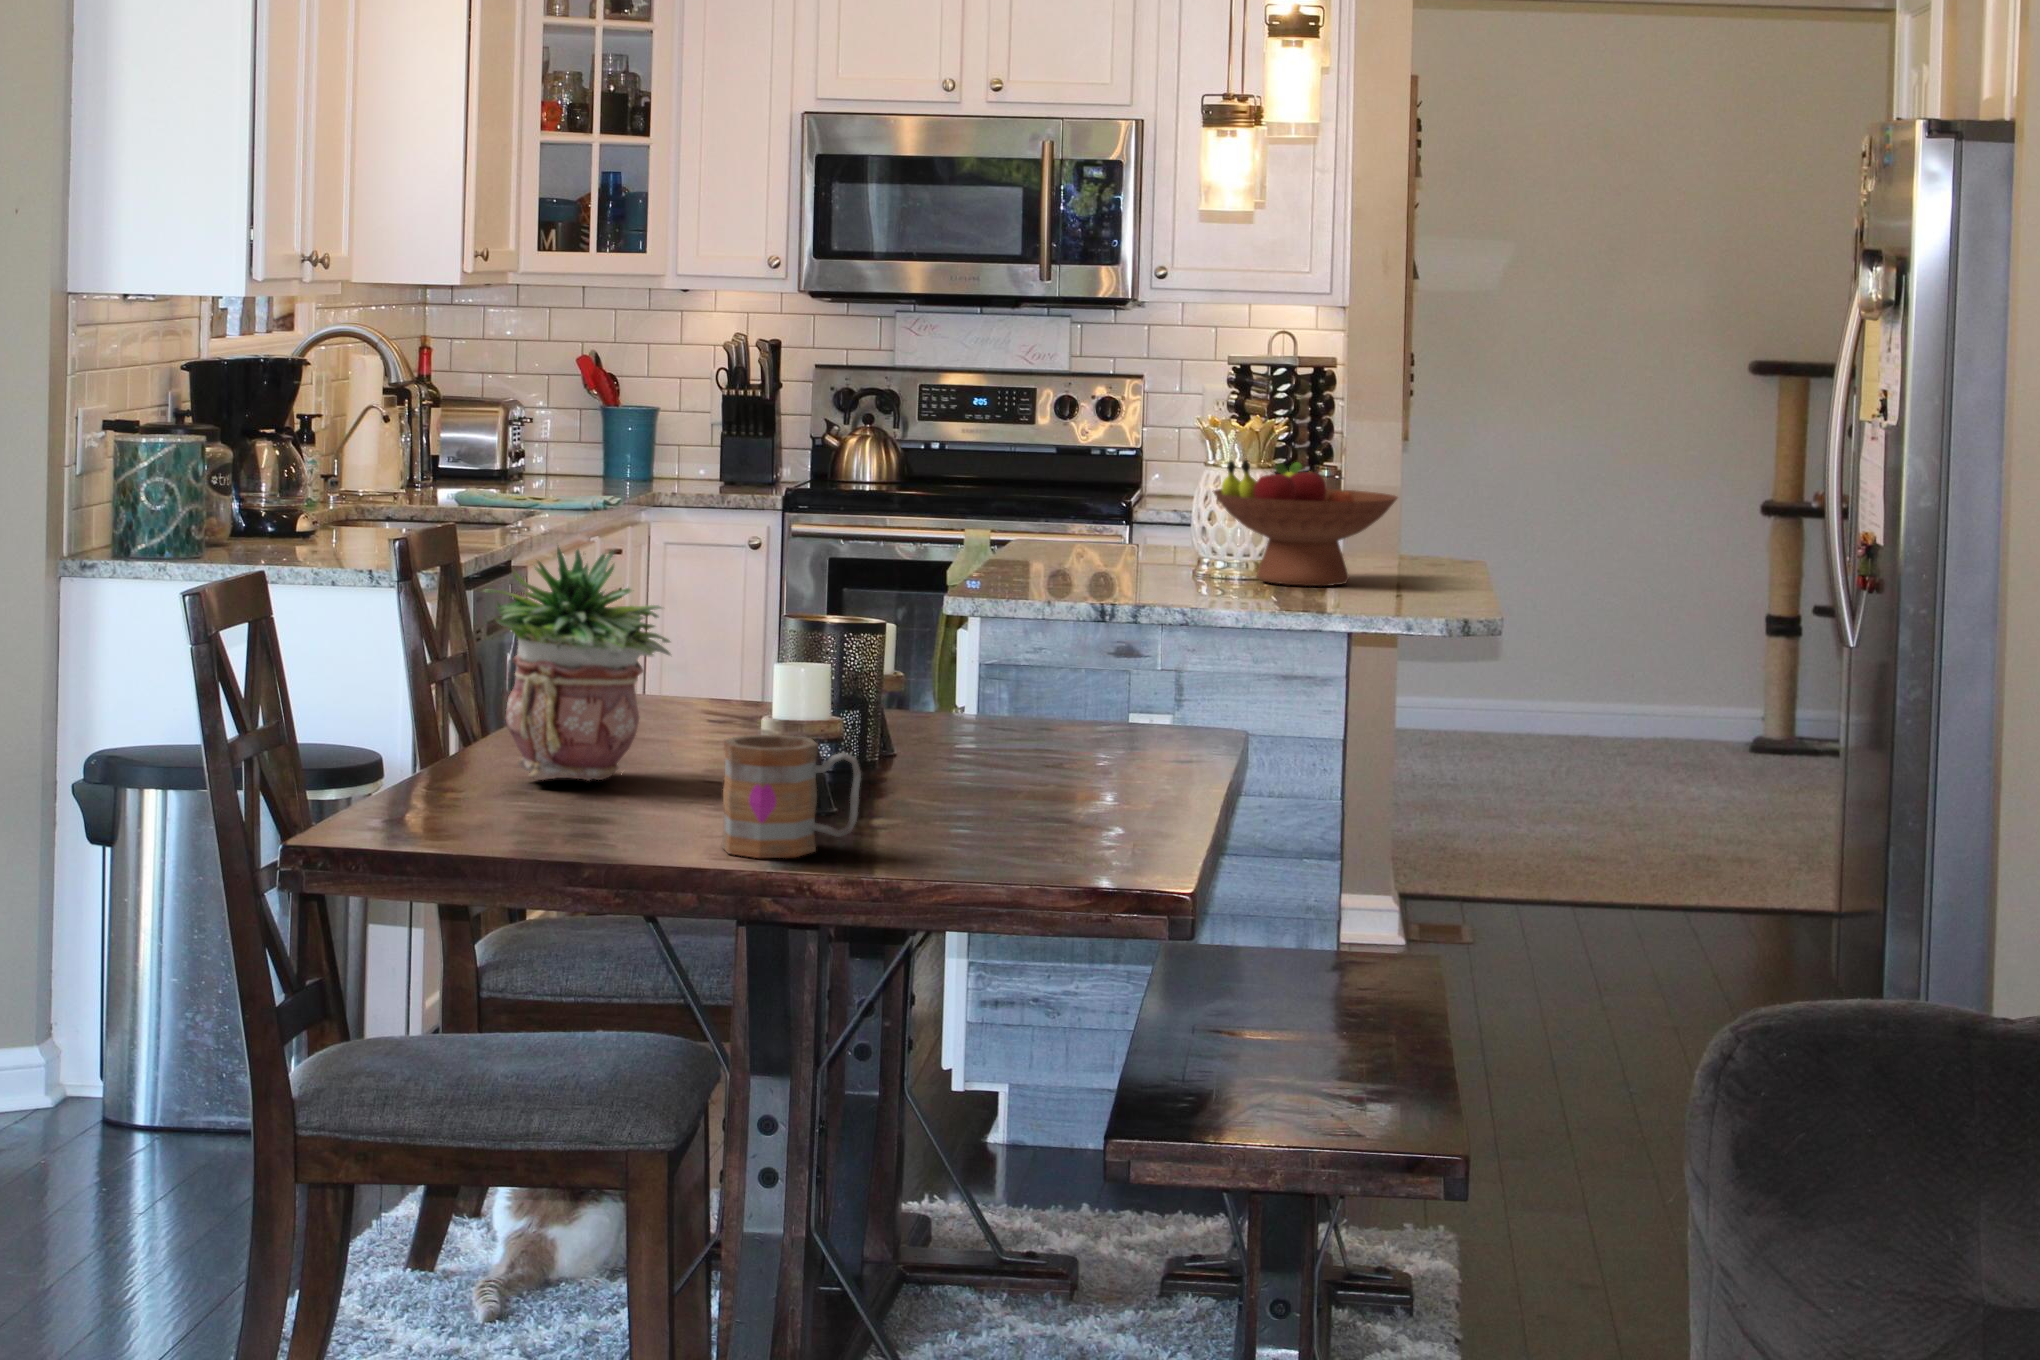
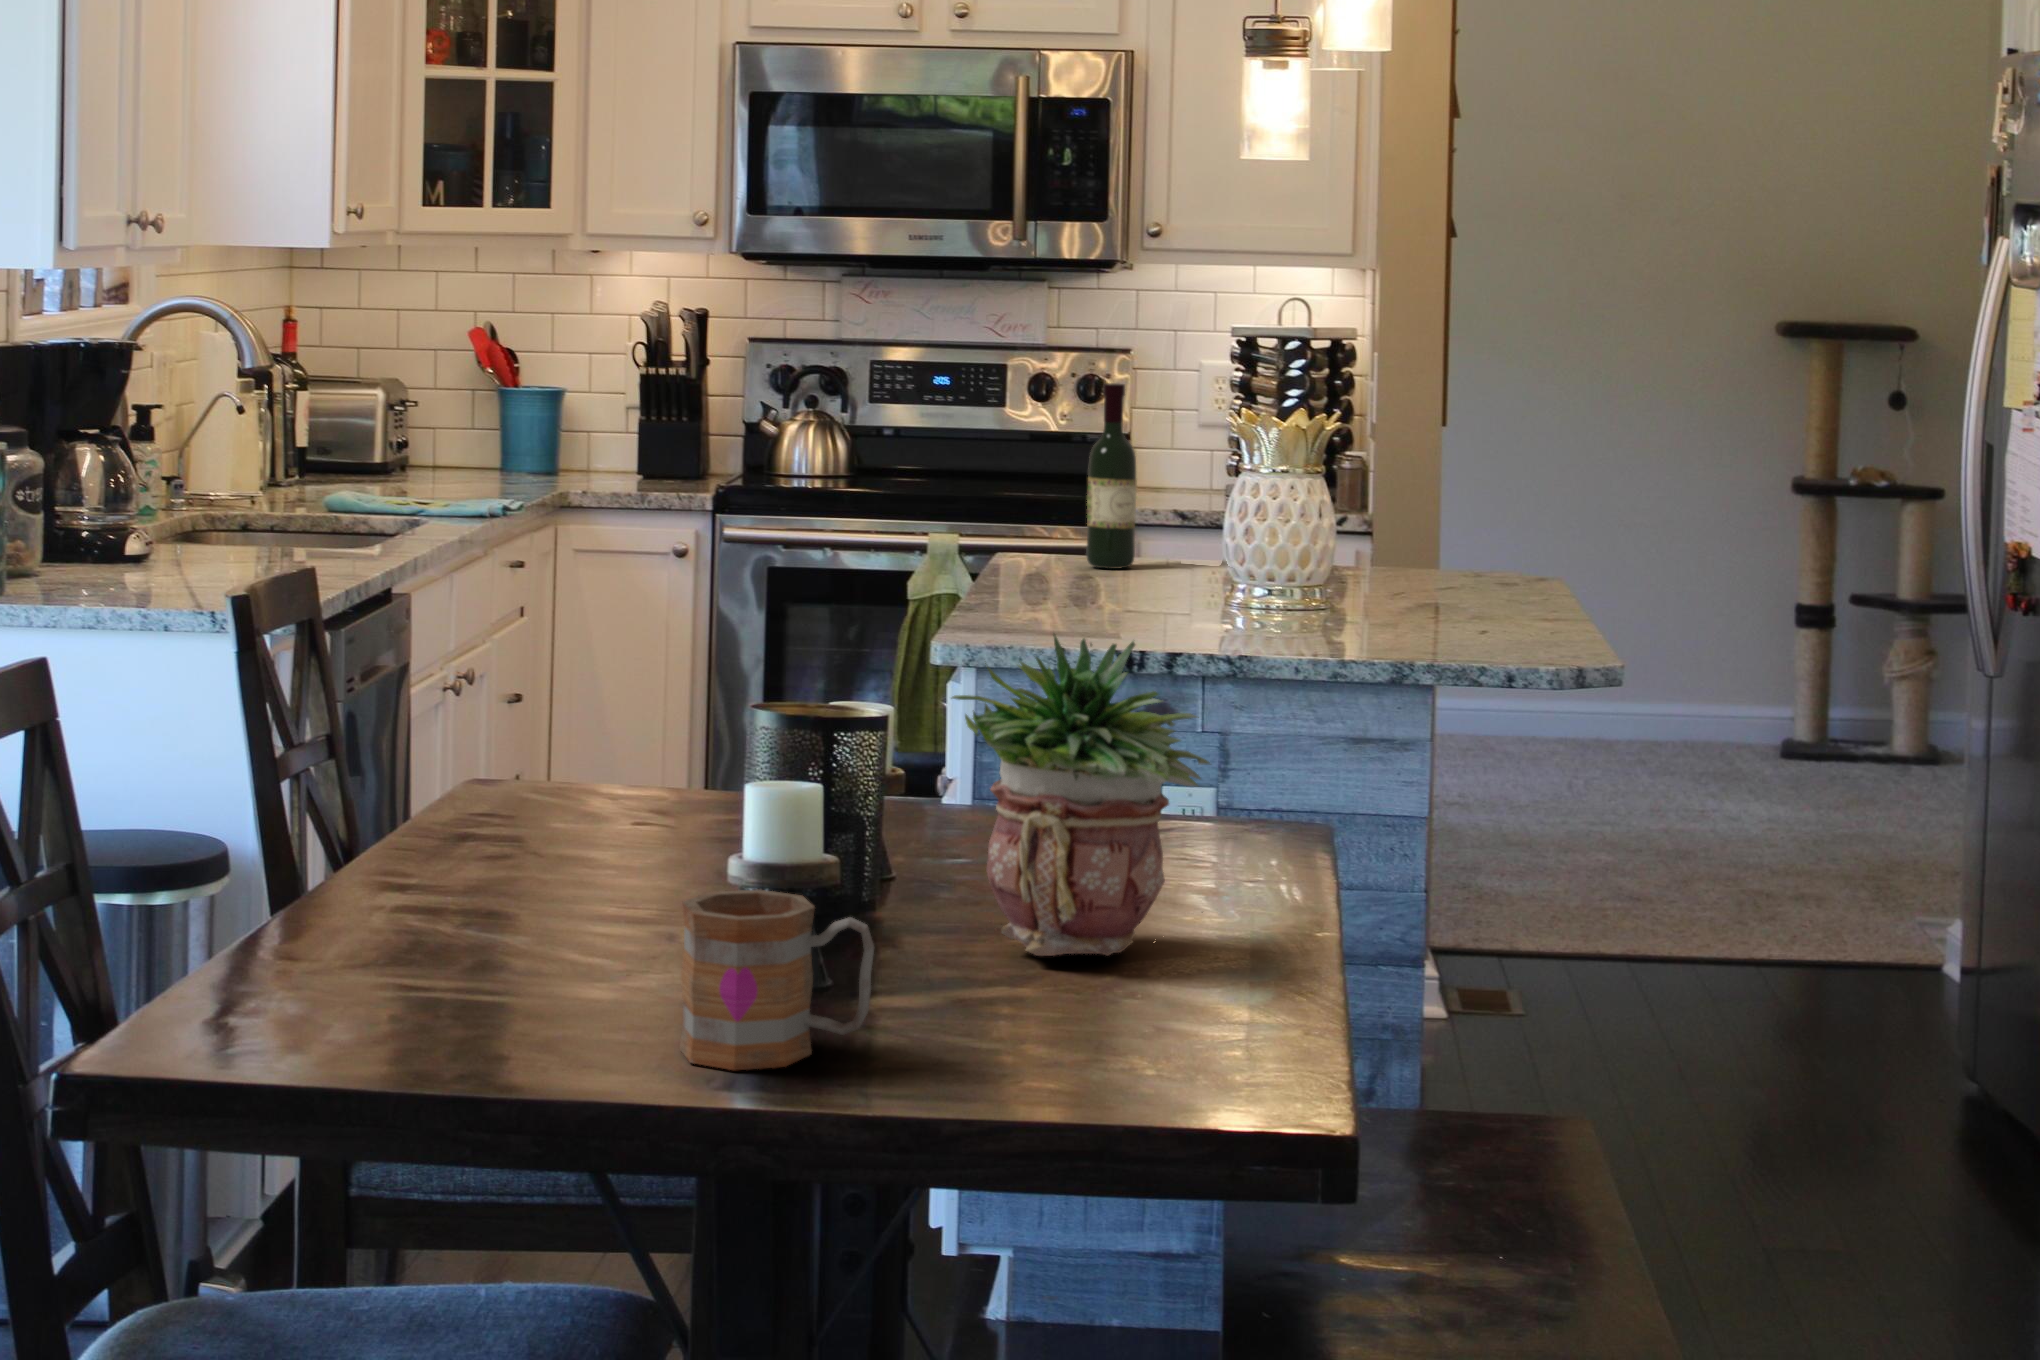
wine bottle: none [1087,396,1129,552] -> present [1086,383,1137,569]
fruit bowl: present [1214,460,1397,586] -> none [1252,465,1476,618]
potted plant: present [484,547,670,781] -> present [952,634,1209,956]

